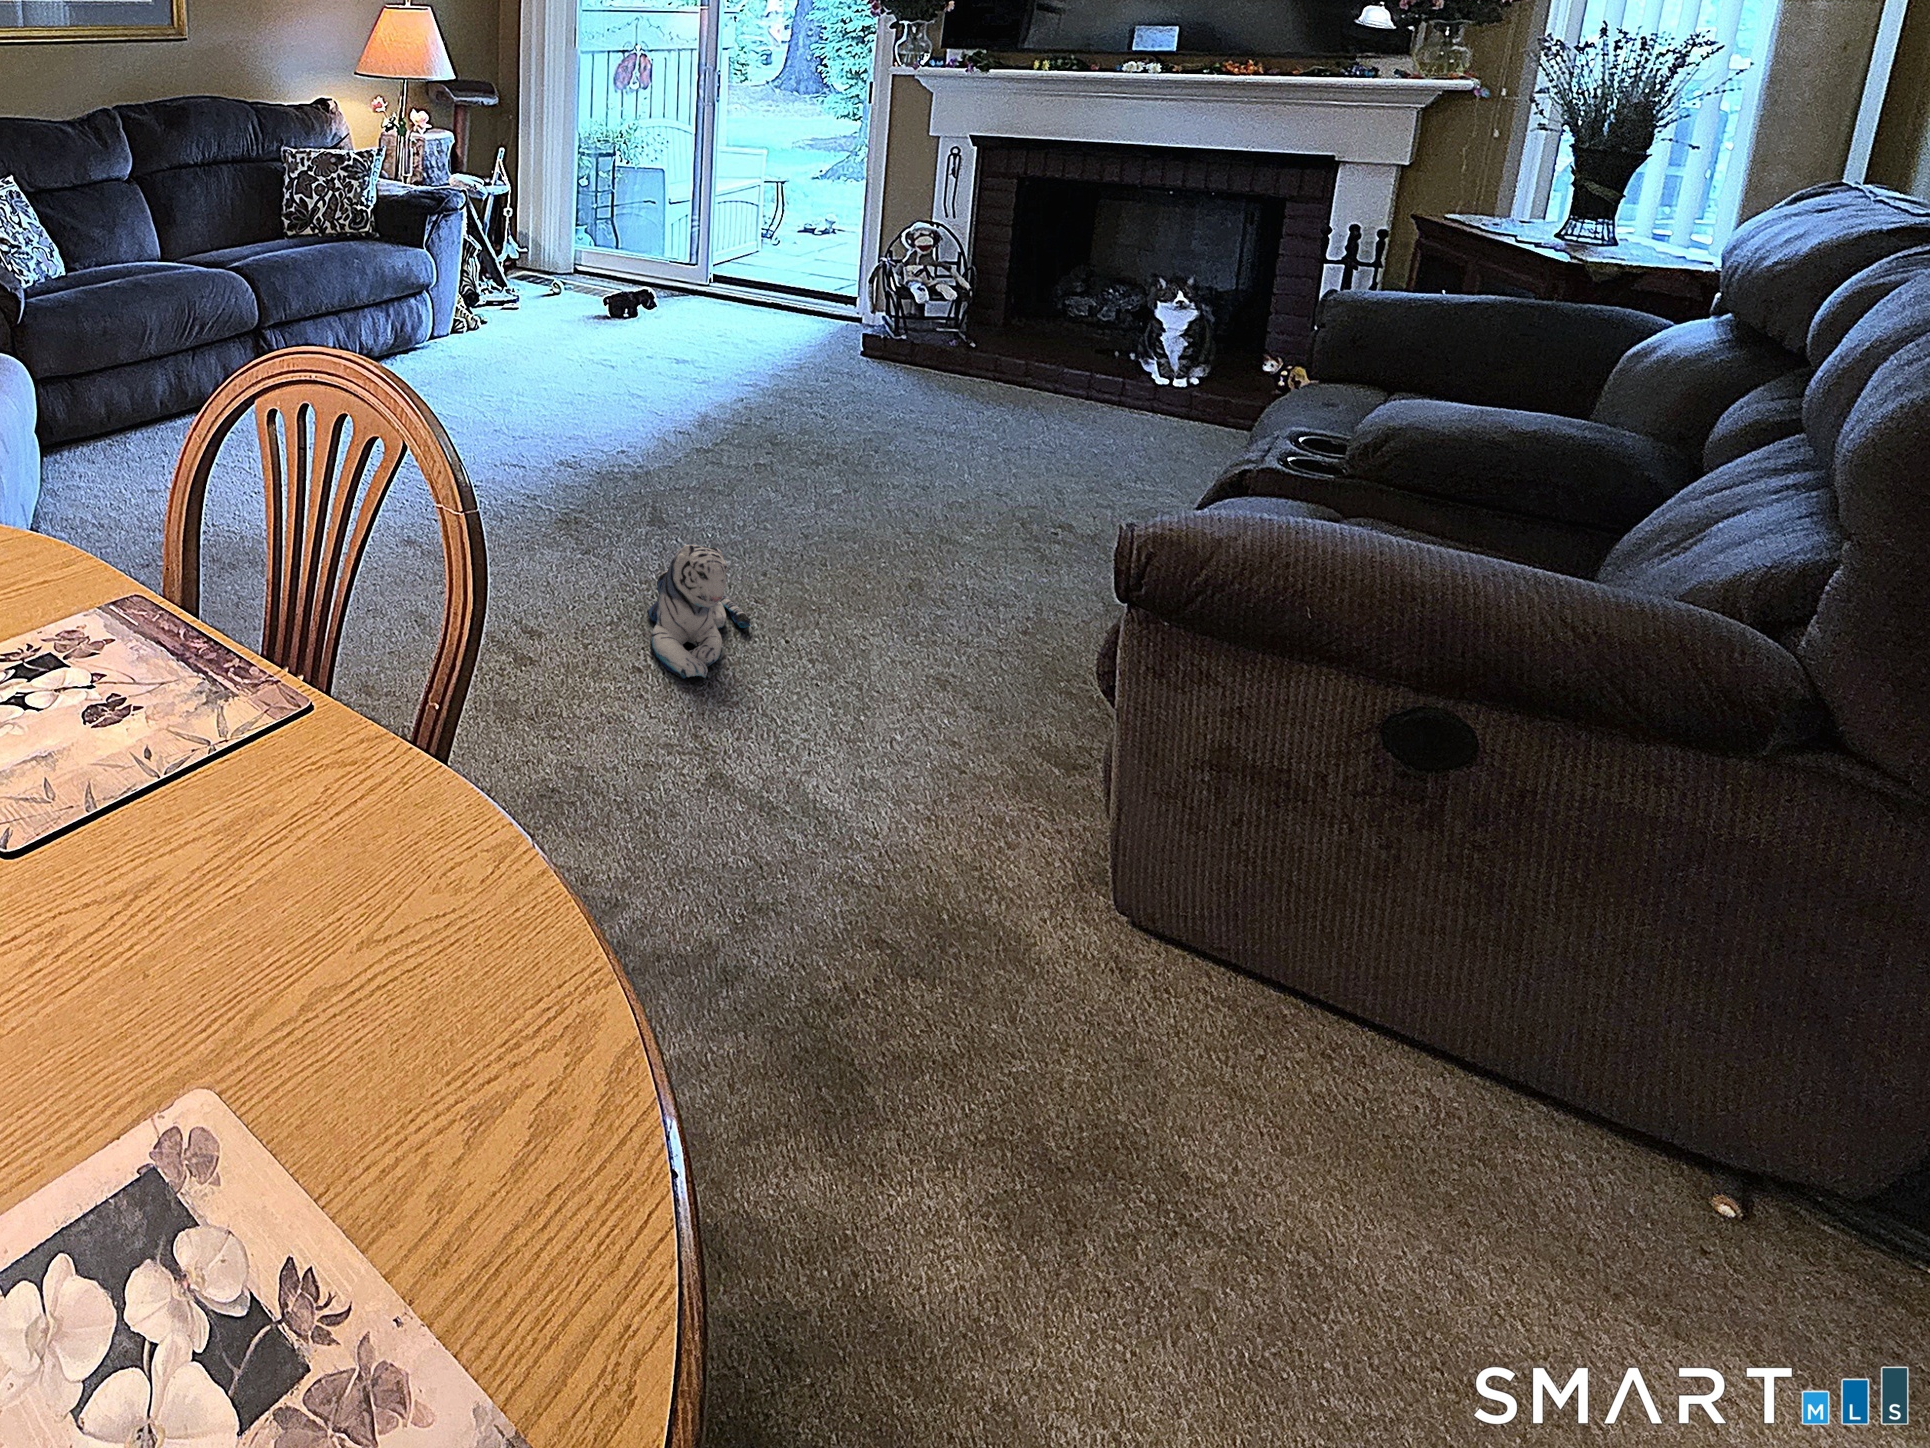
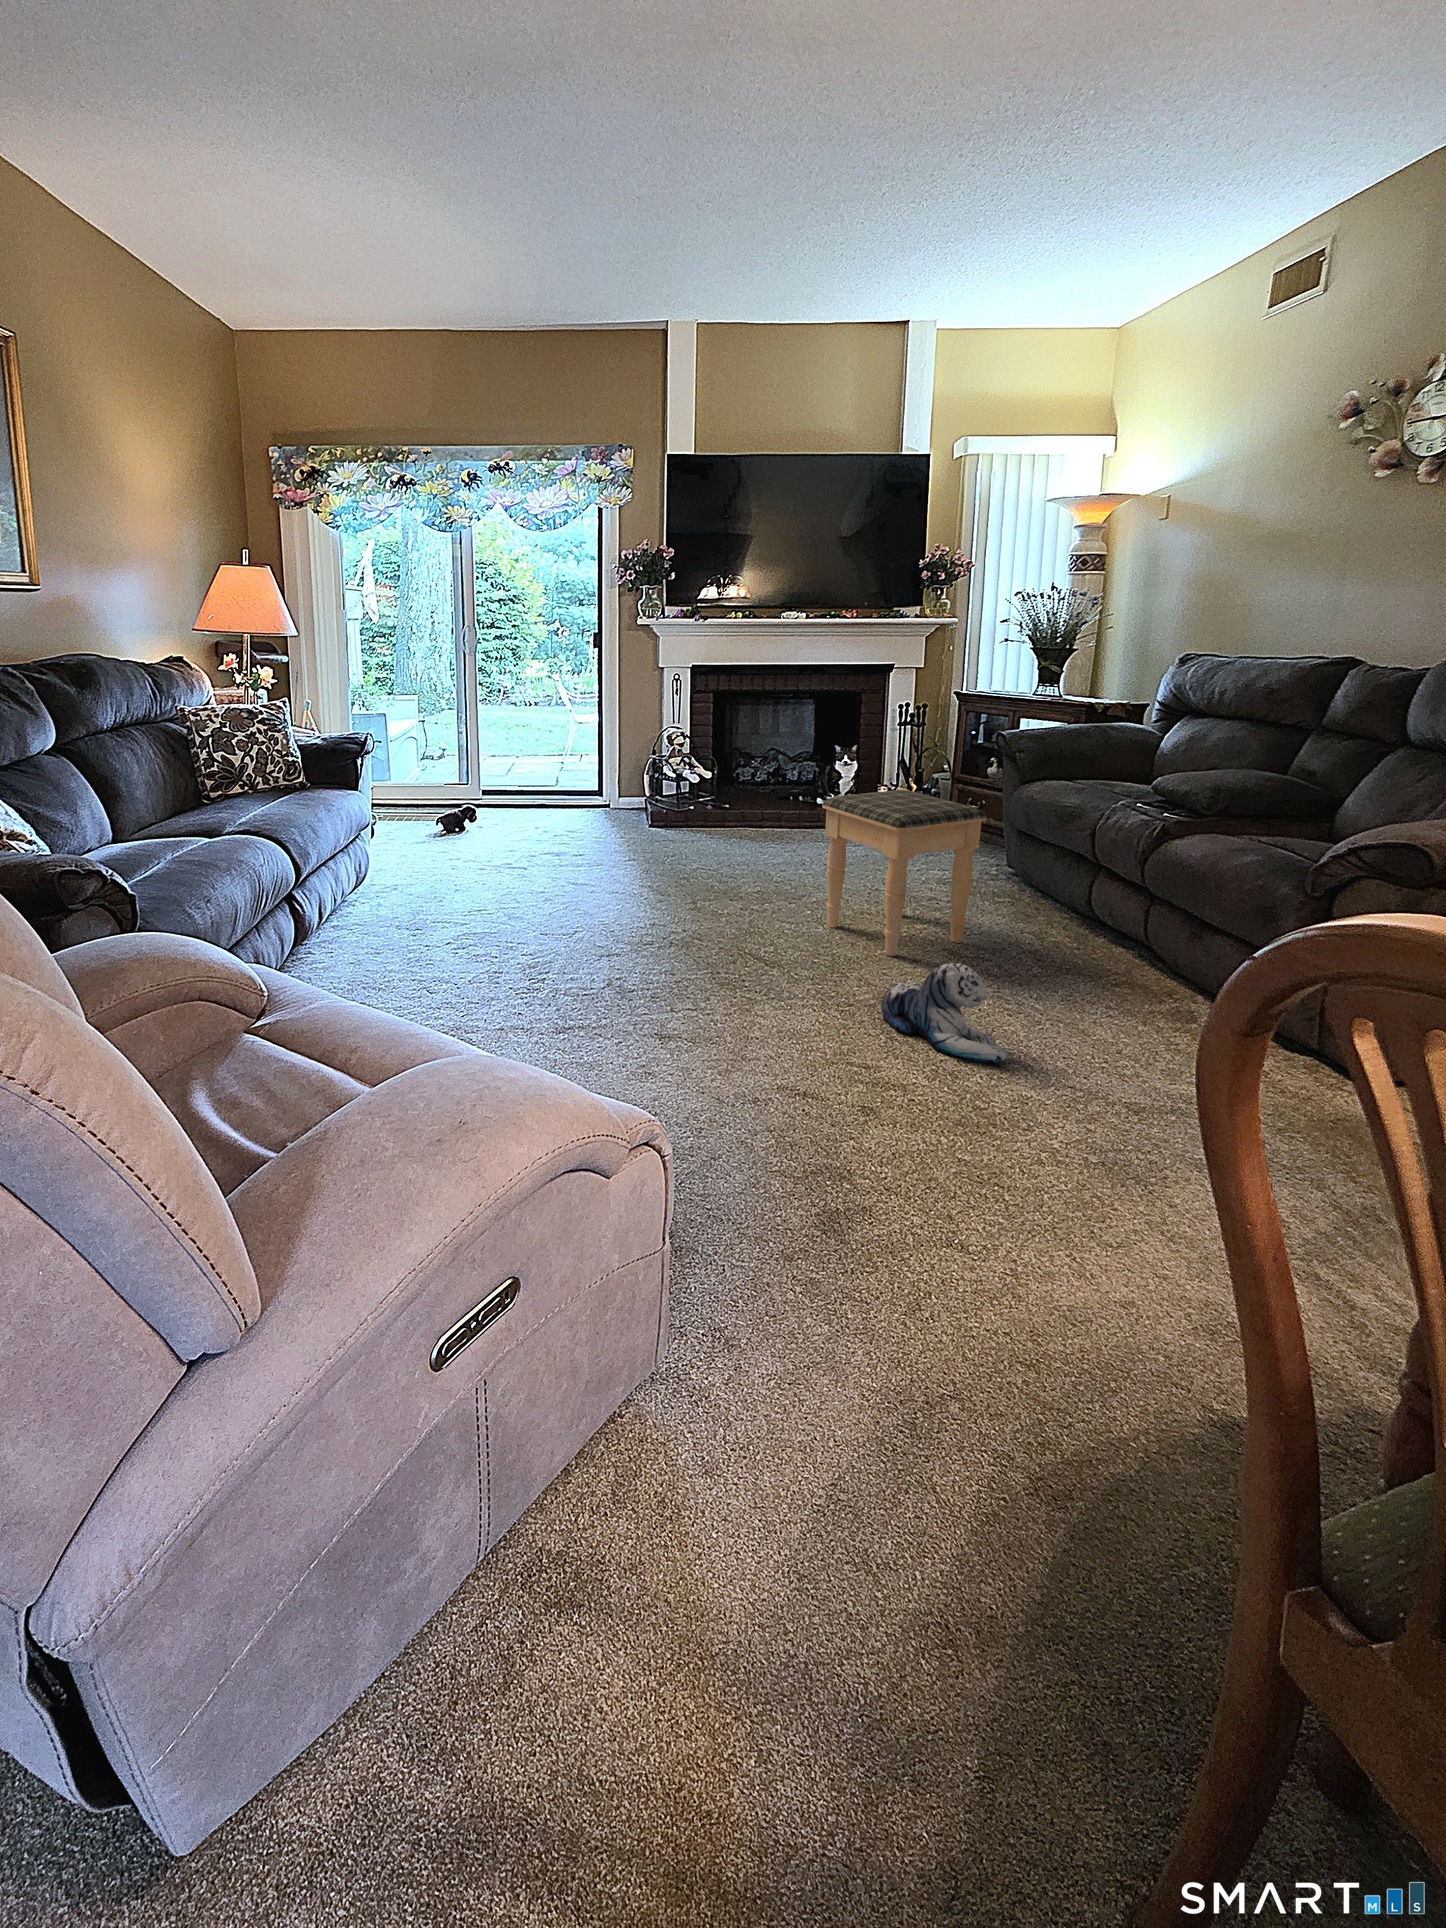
footstool: none [823,330,1013,575] -> present [822,790,987,956]

